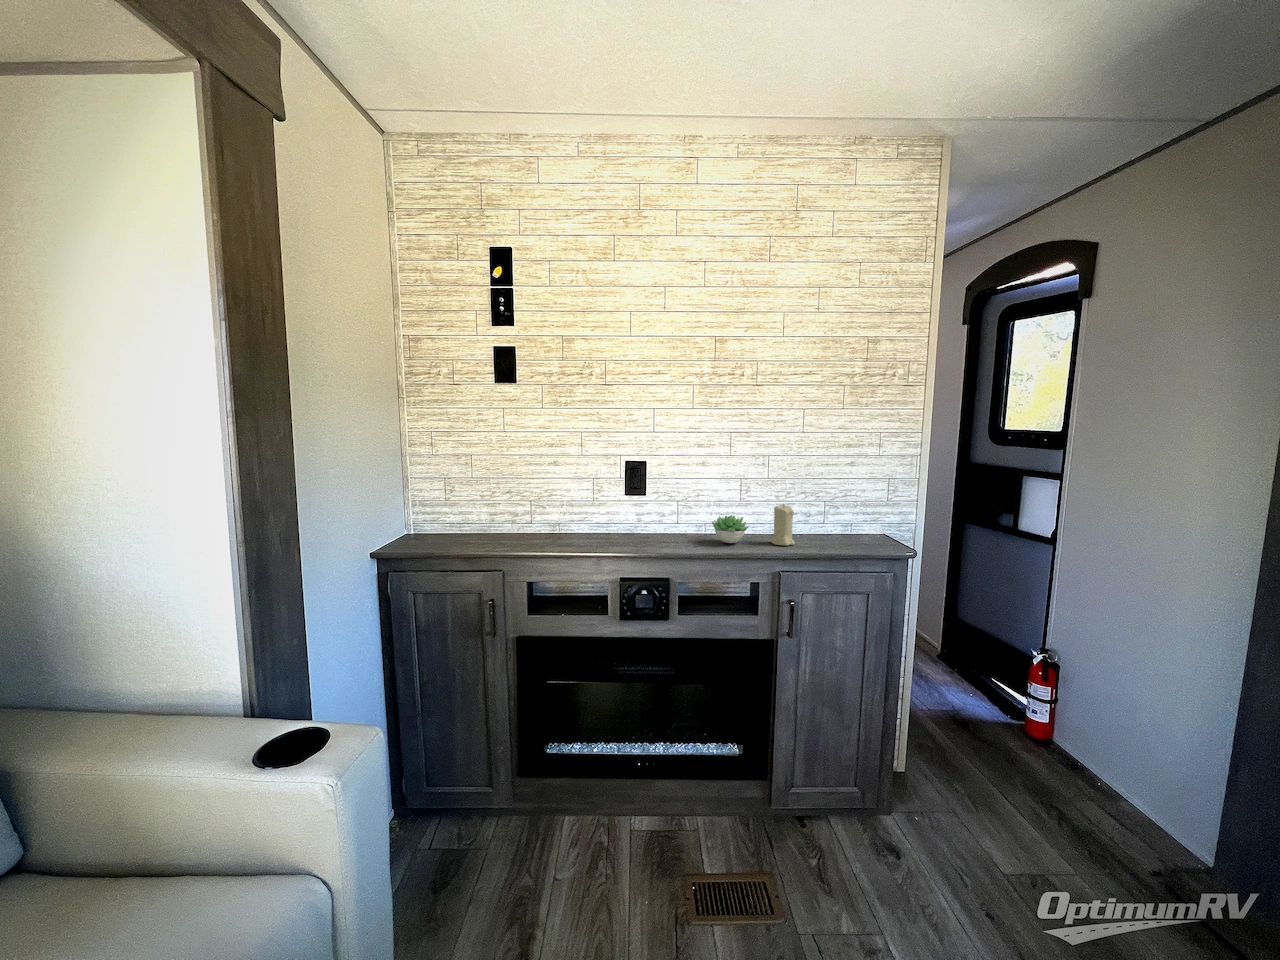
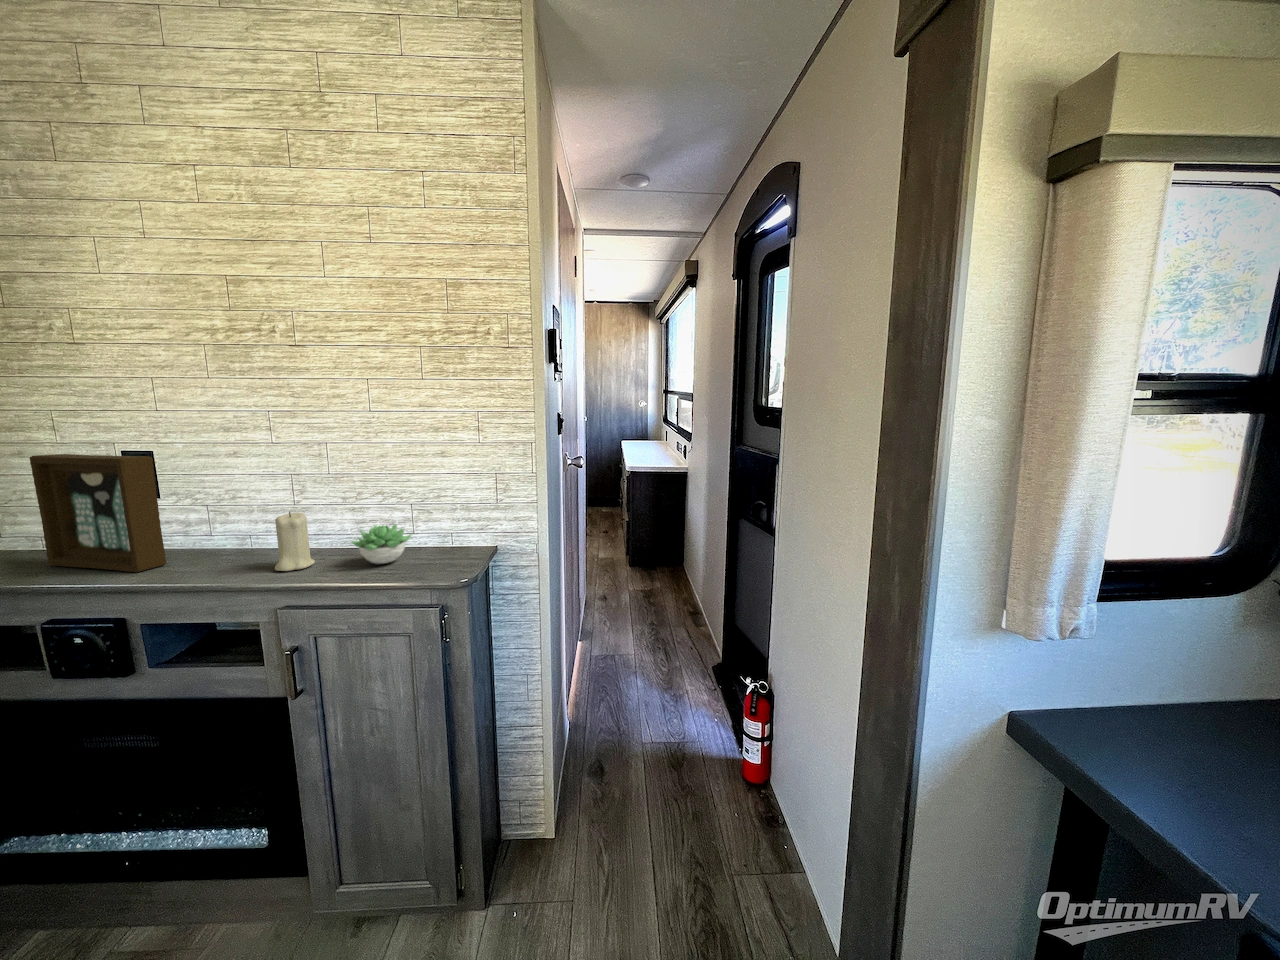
picture frame: none [611,463,691,545] -> present [30,454,166,572]
succulent plant: present [712,515,748,543] -> present [352,525,411,564]

